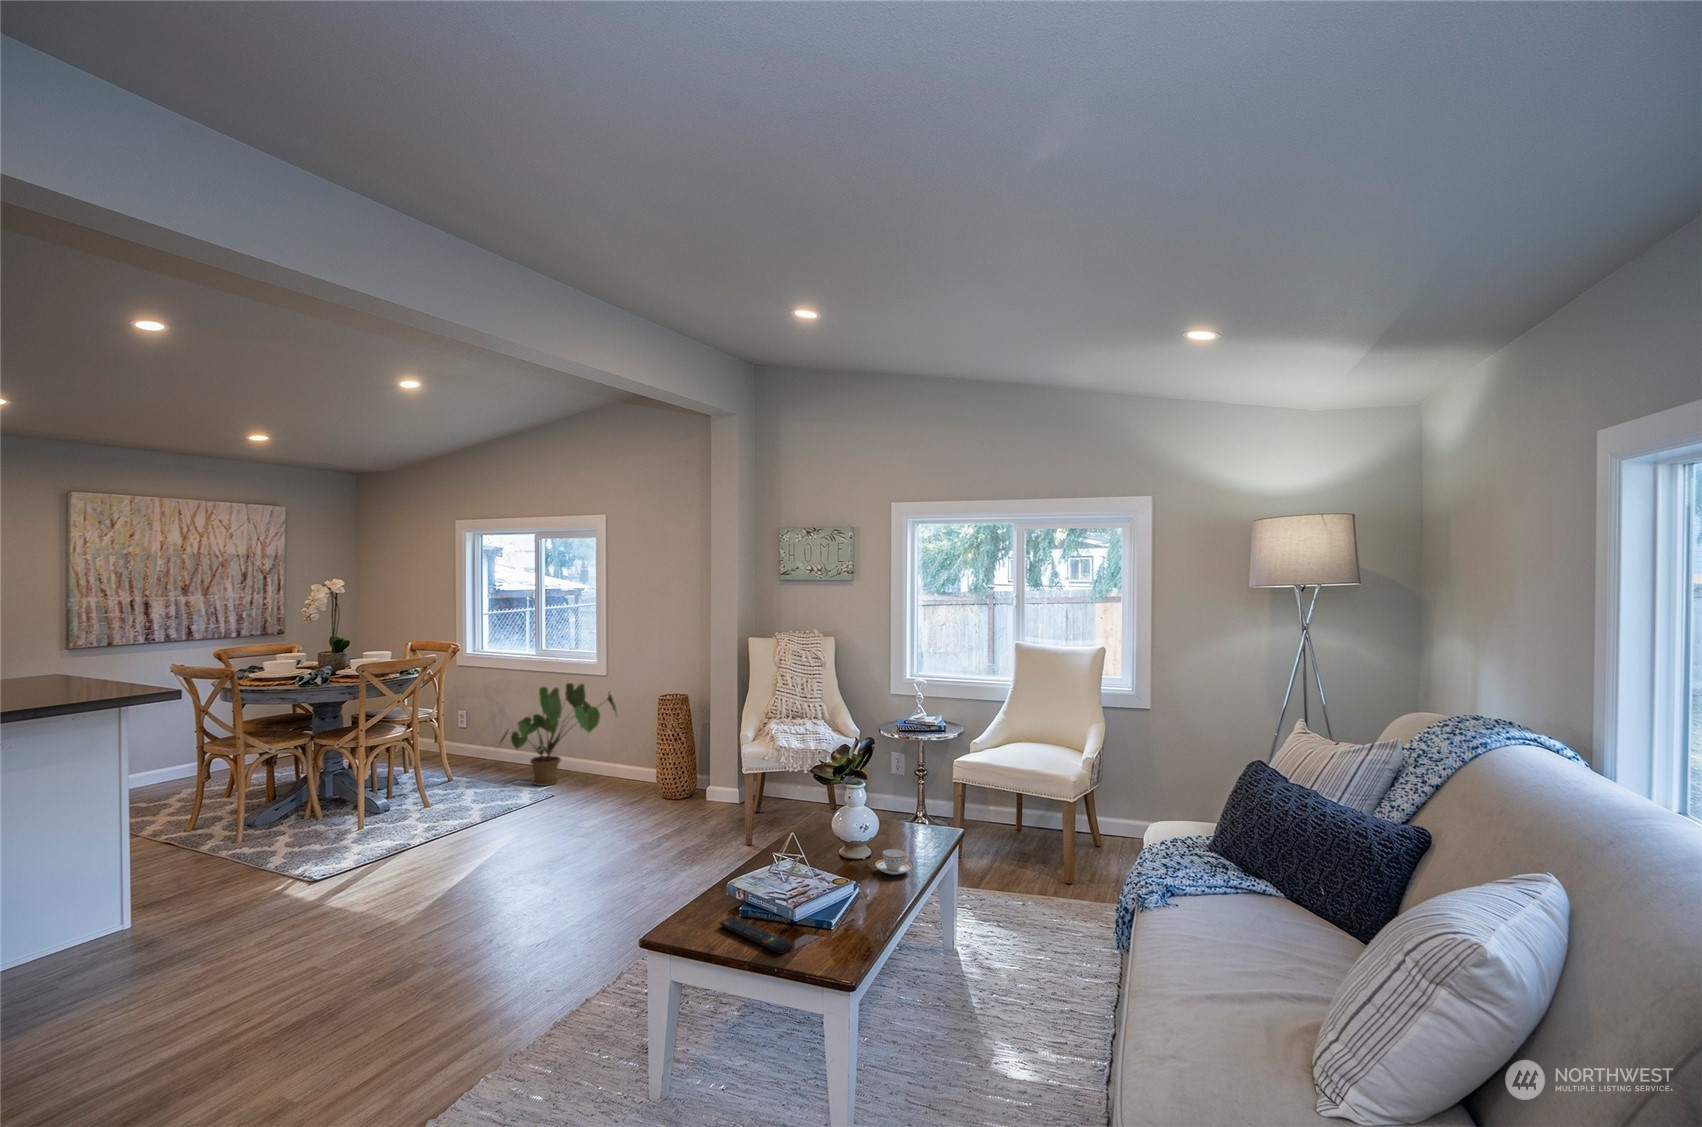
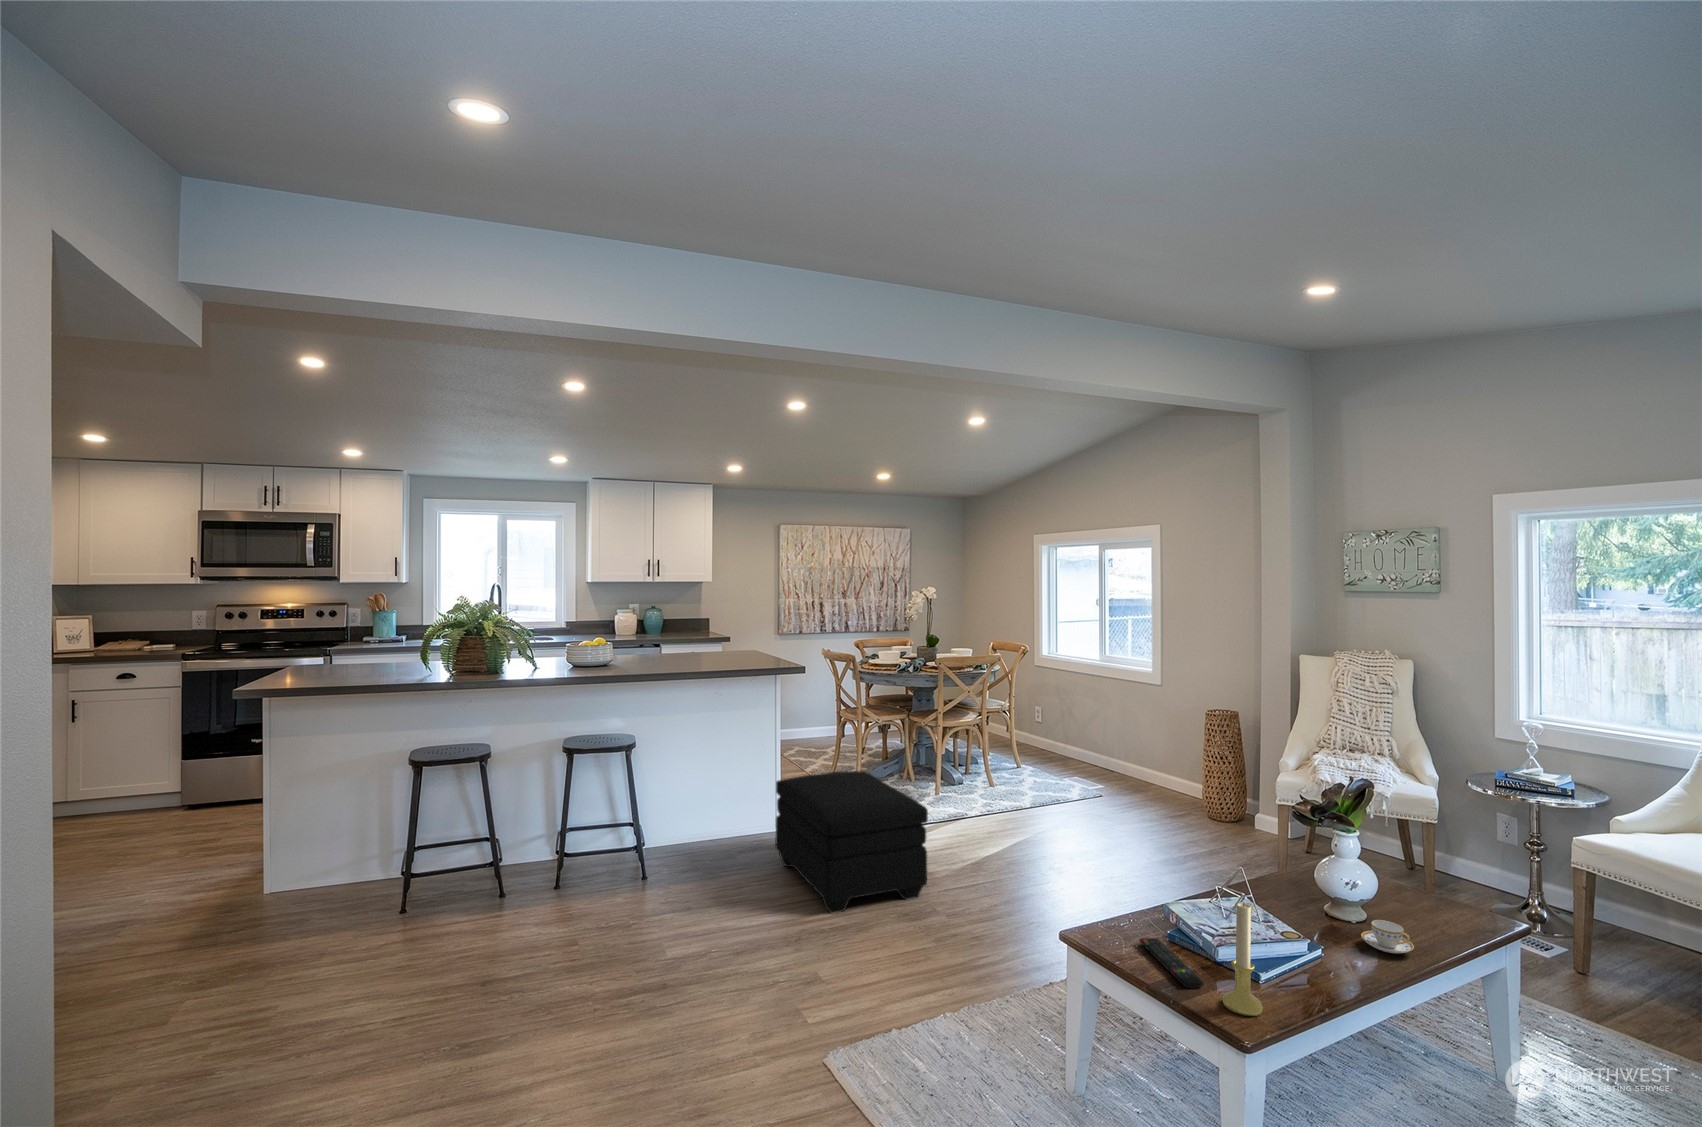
house plant: present [500,683,616,786] -> none [1052,689,1165,785]
ottoman: none [135,818,402,1017] -> present [775,771,928,913]
candle holder: none [814,858,847,962] -> present [1223,902,1263,1016]

